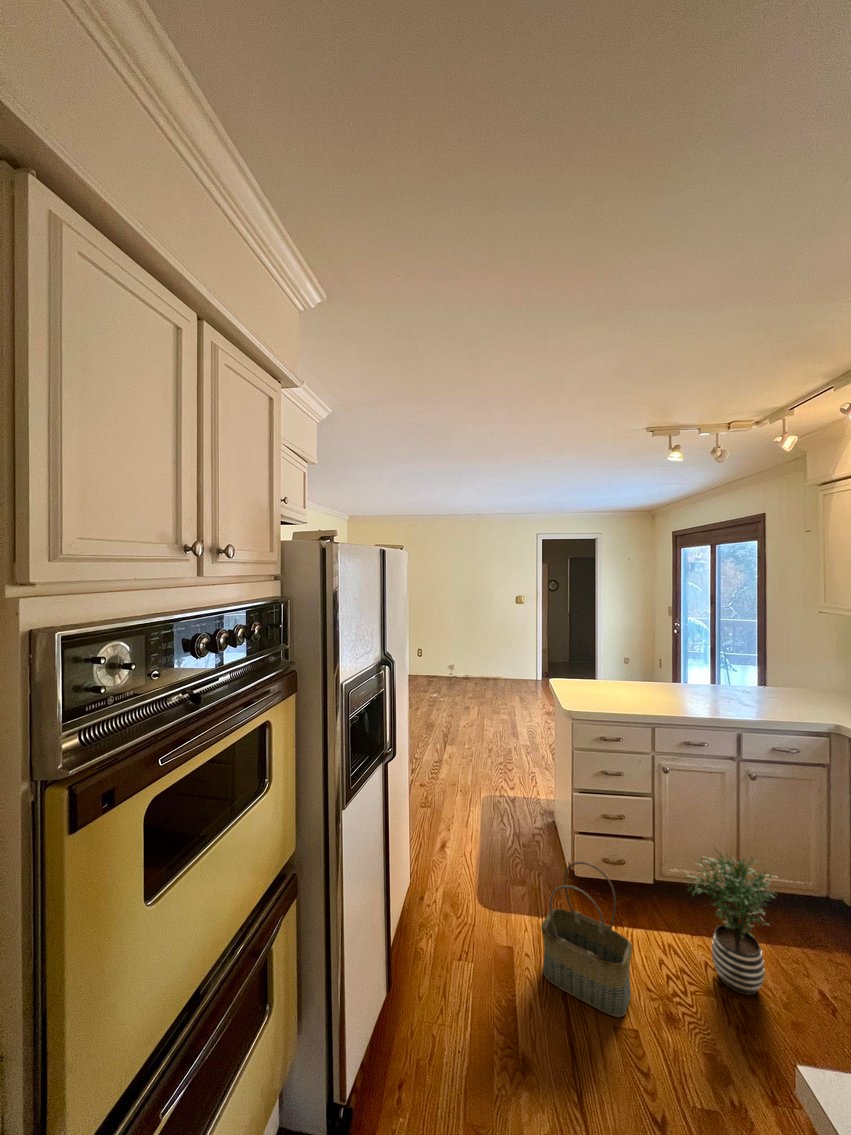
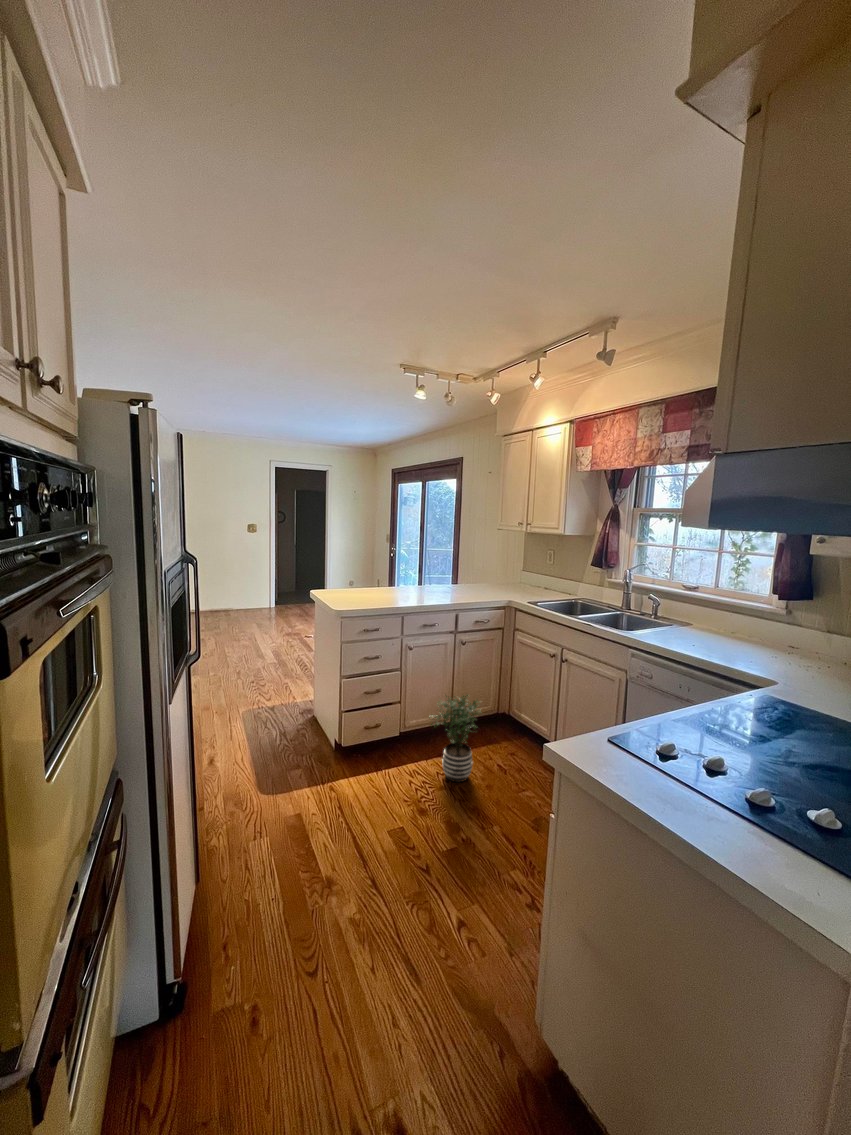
basket: present [541,862,633,1017] -> none [328,725,398,826]

